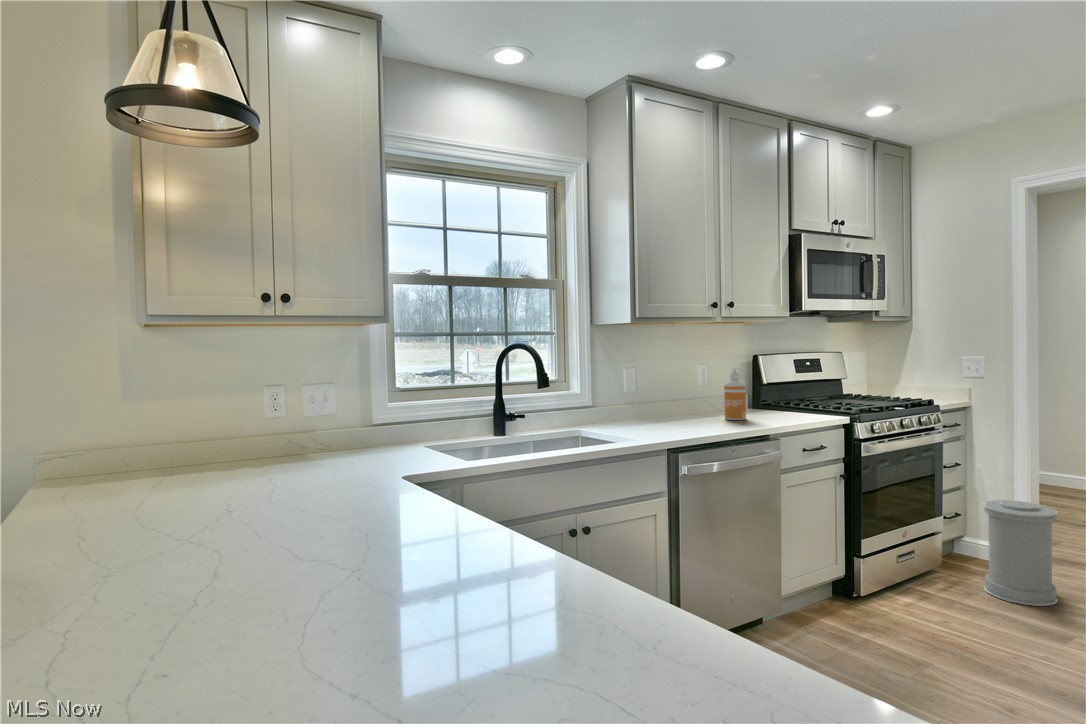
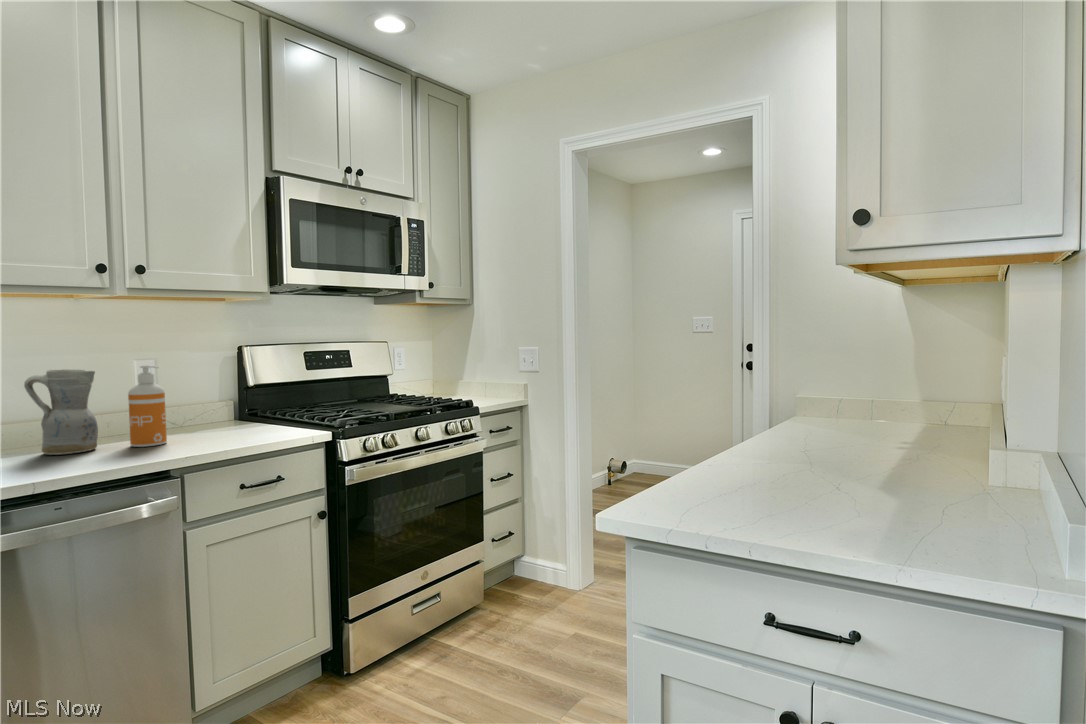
ceramic pitcher: none [674,370,709,422] -> present [24,370,98,455]
trash can: present [983,500,1057,606] -> none [514,517,585,644]

